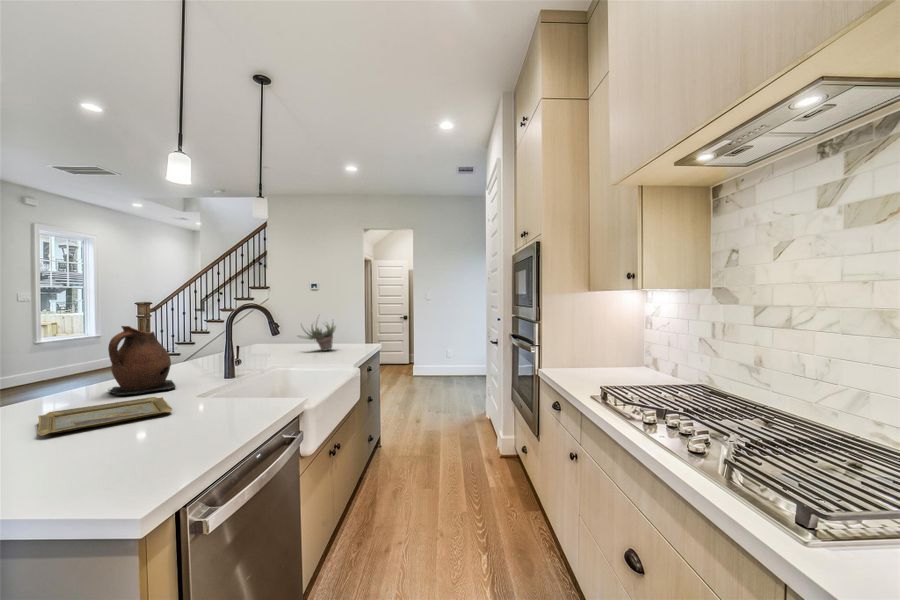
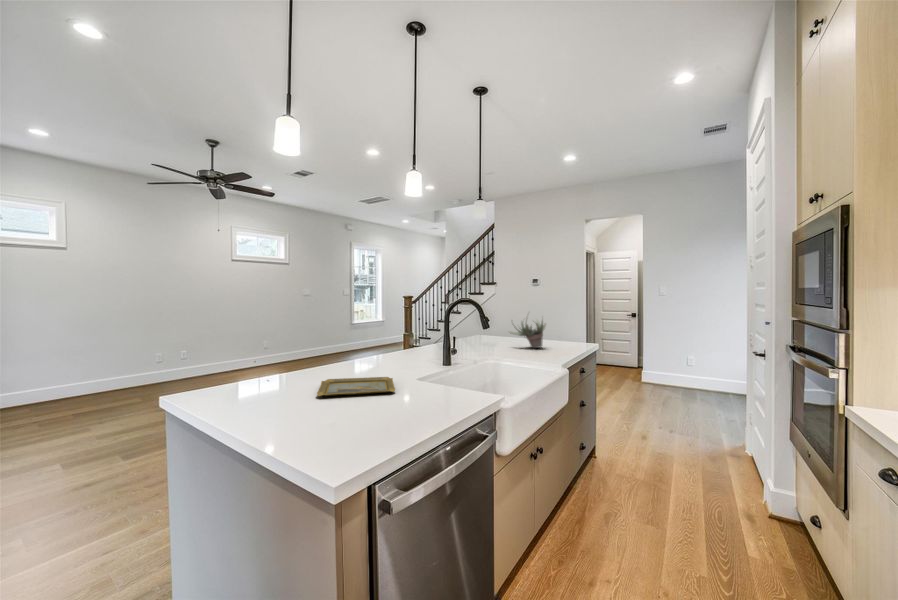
ceramic pitcher: present [108,326,176,395] -> none [364,318,405,372]

